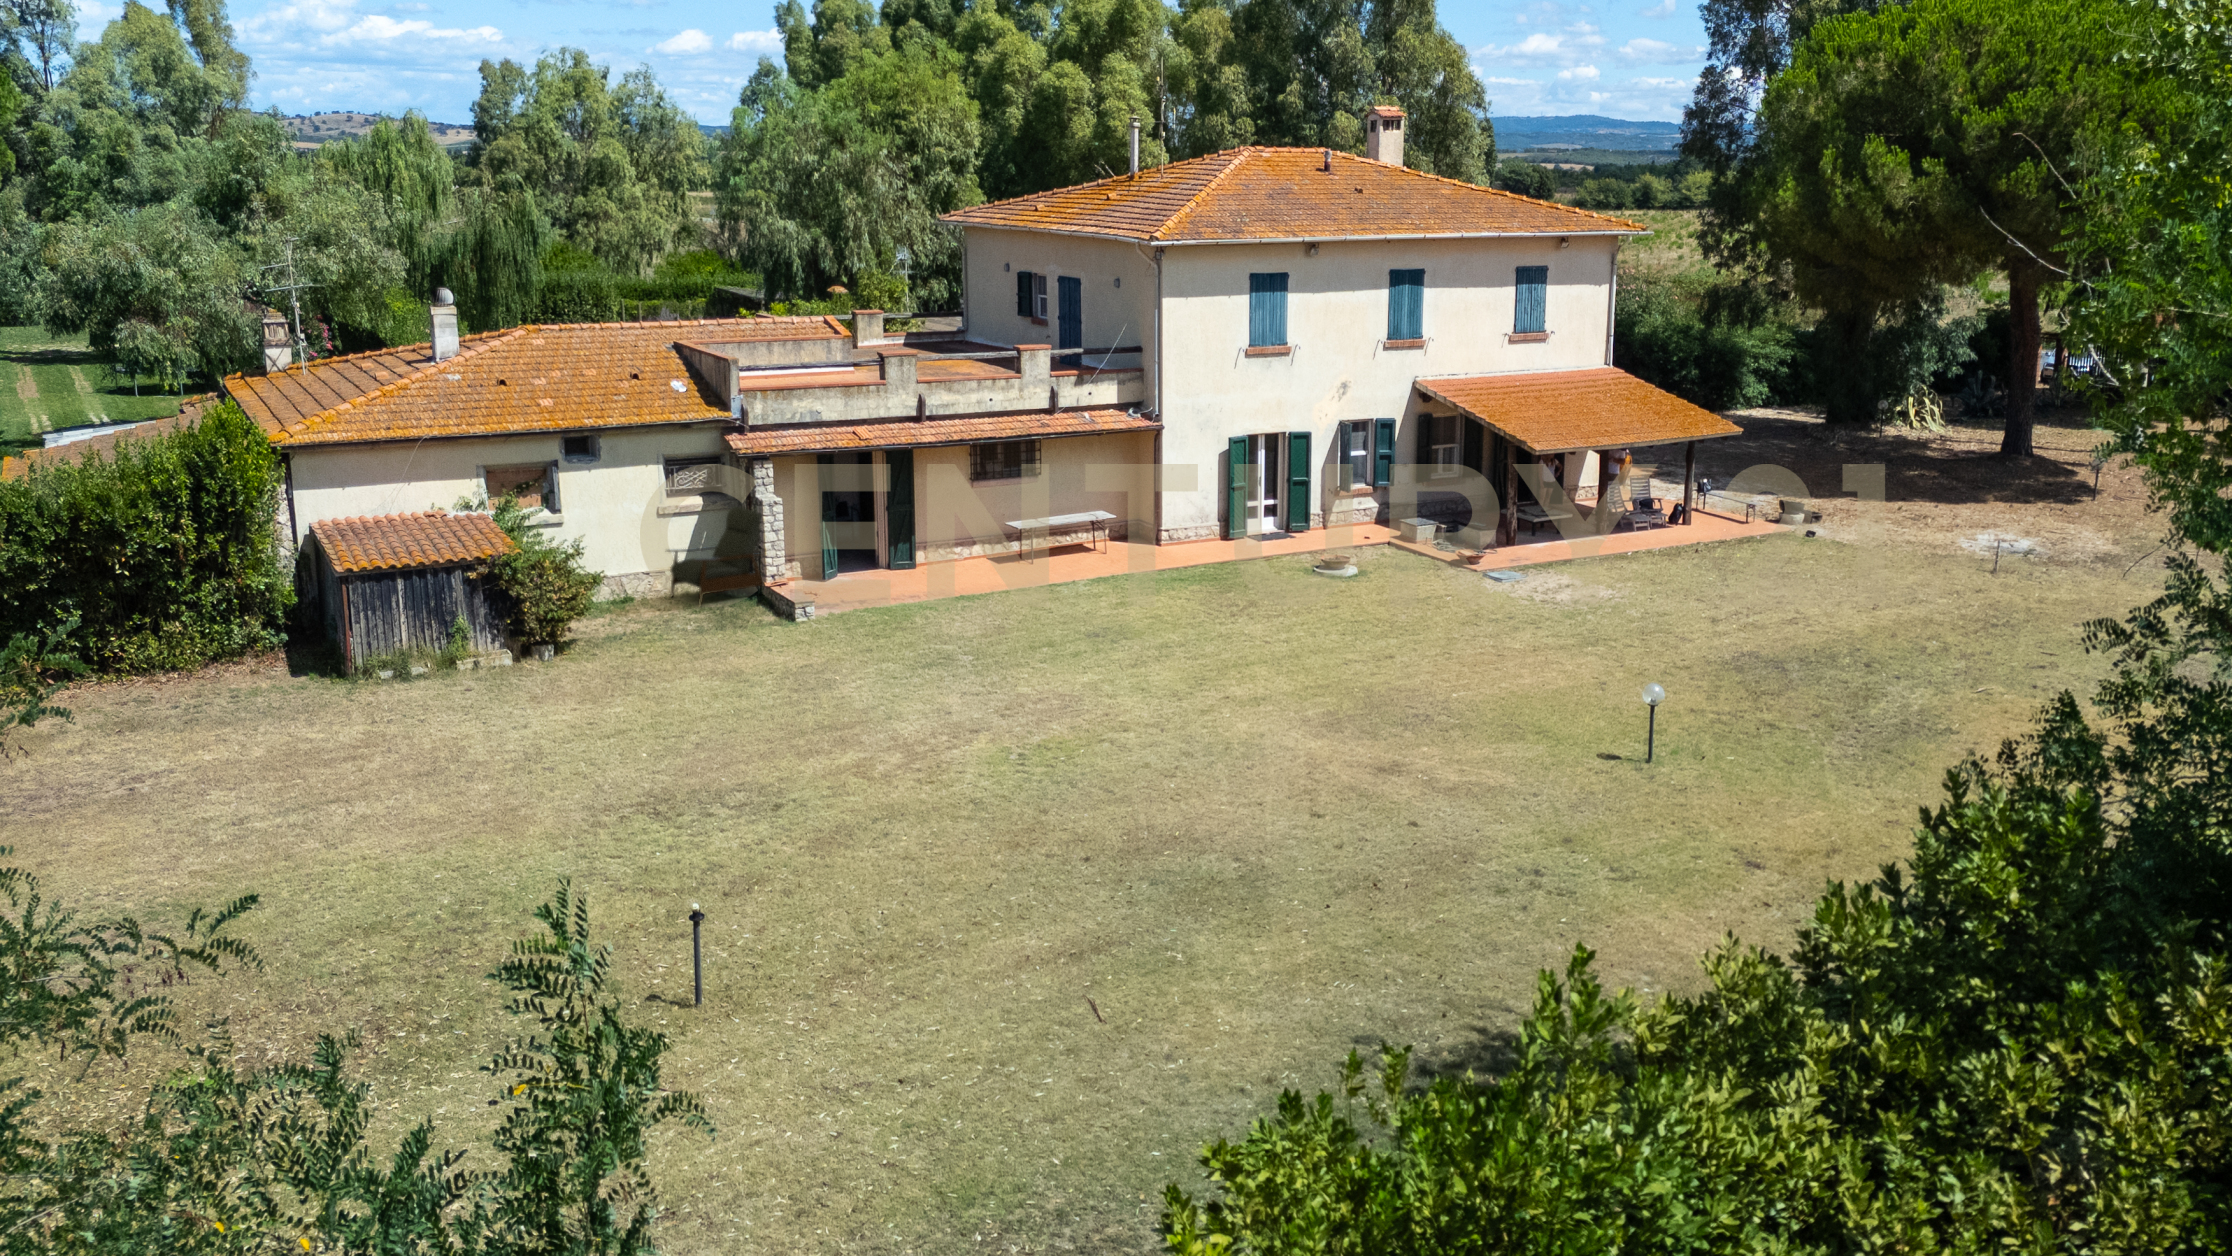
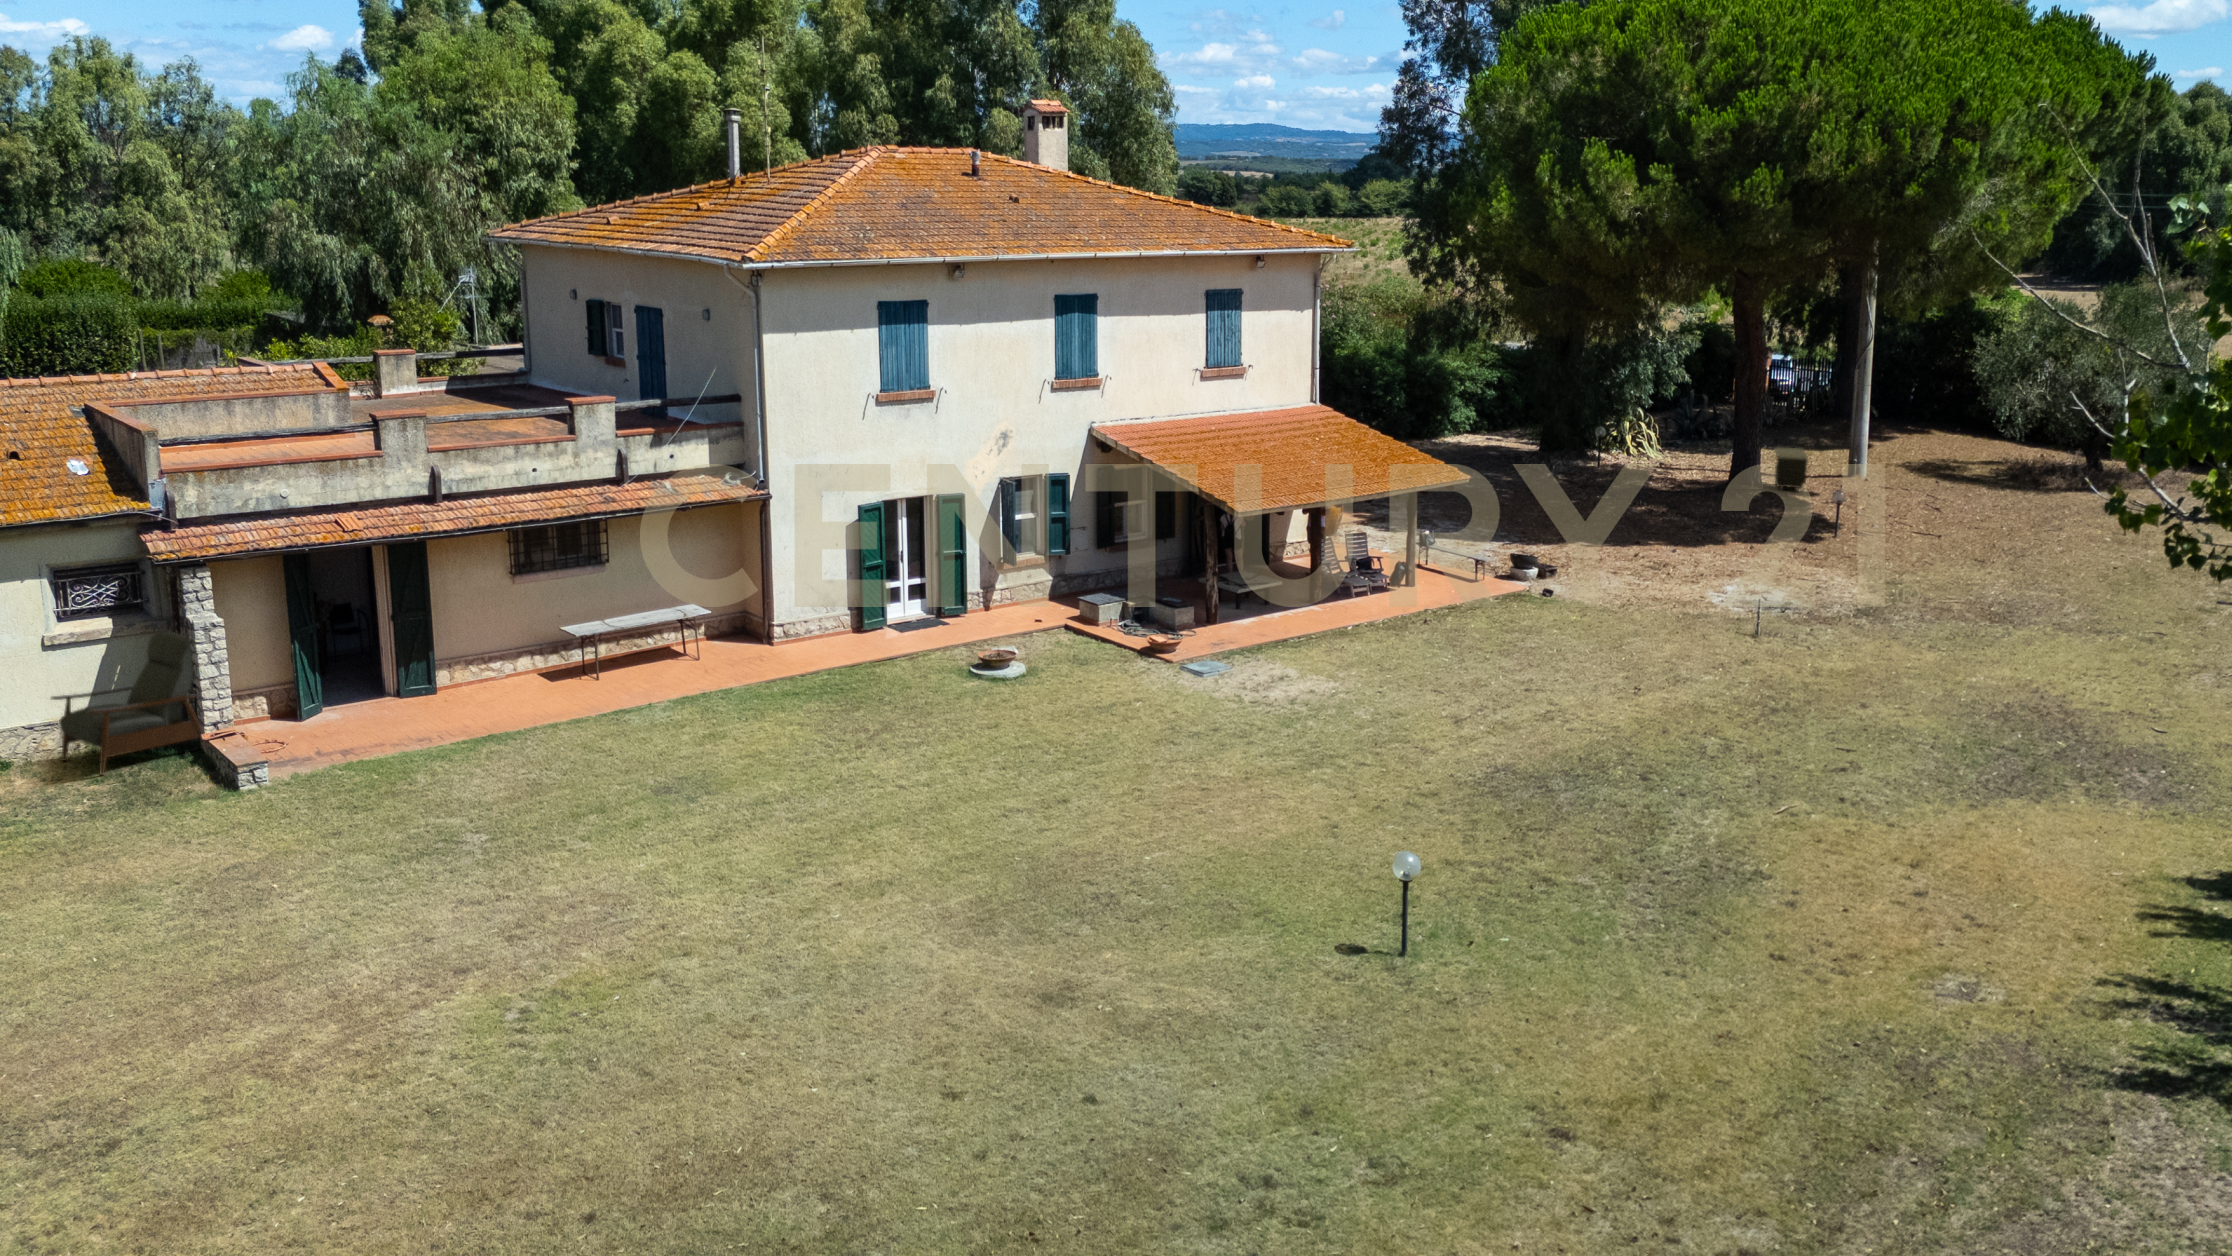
storage bench: none [2050,422,2082,463] -> present [1775,447,1808,490]

